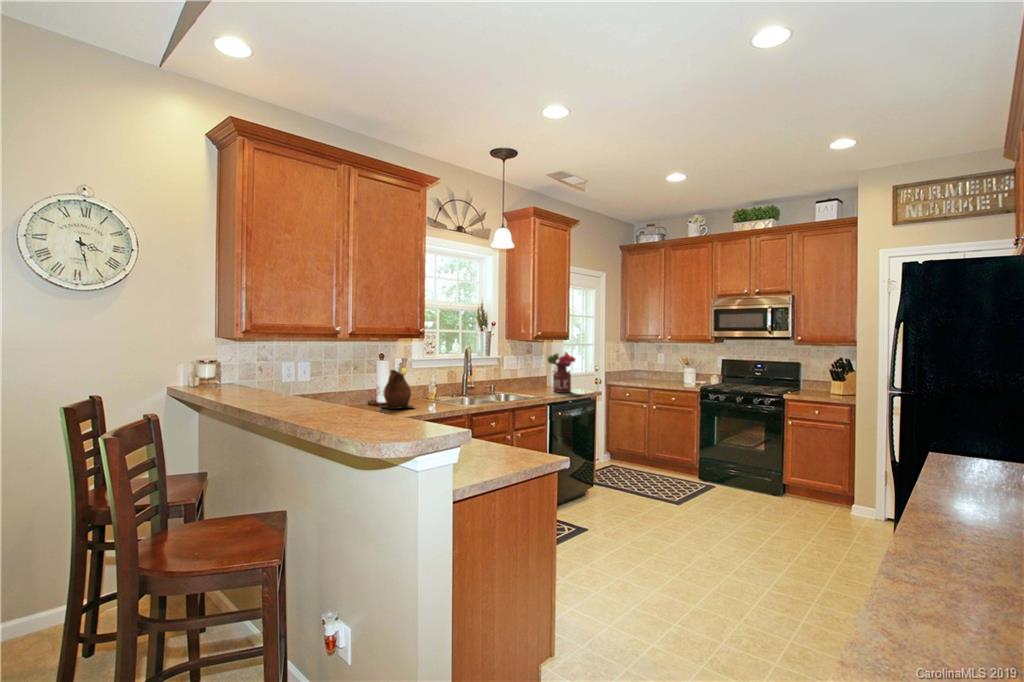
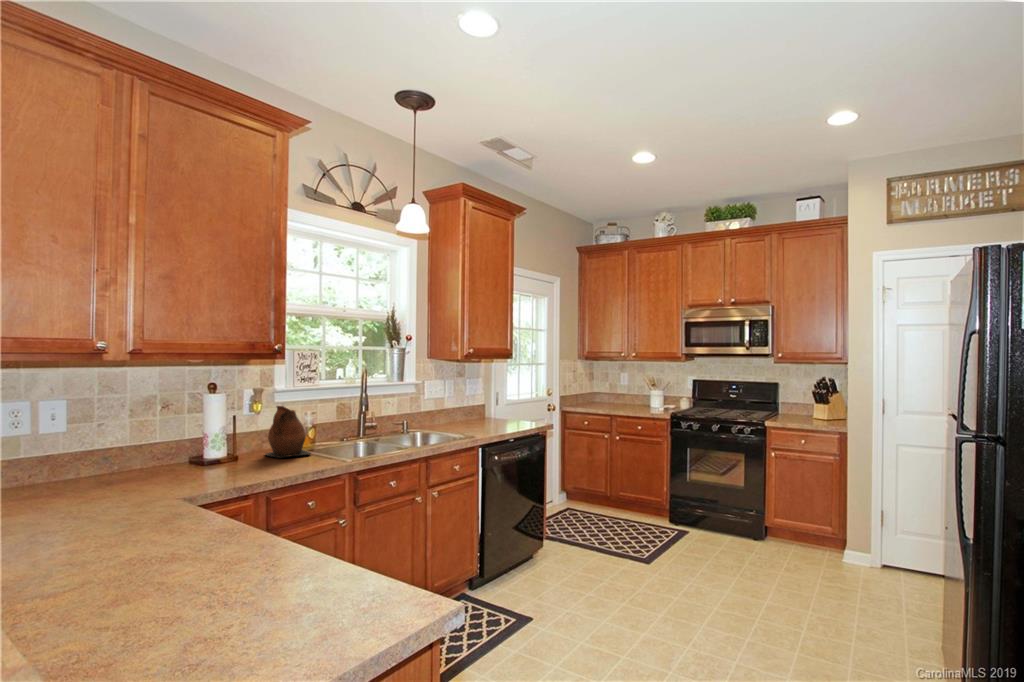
flower arrangement: present [547,352,576,393] -> none [487,375,522,425]

